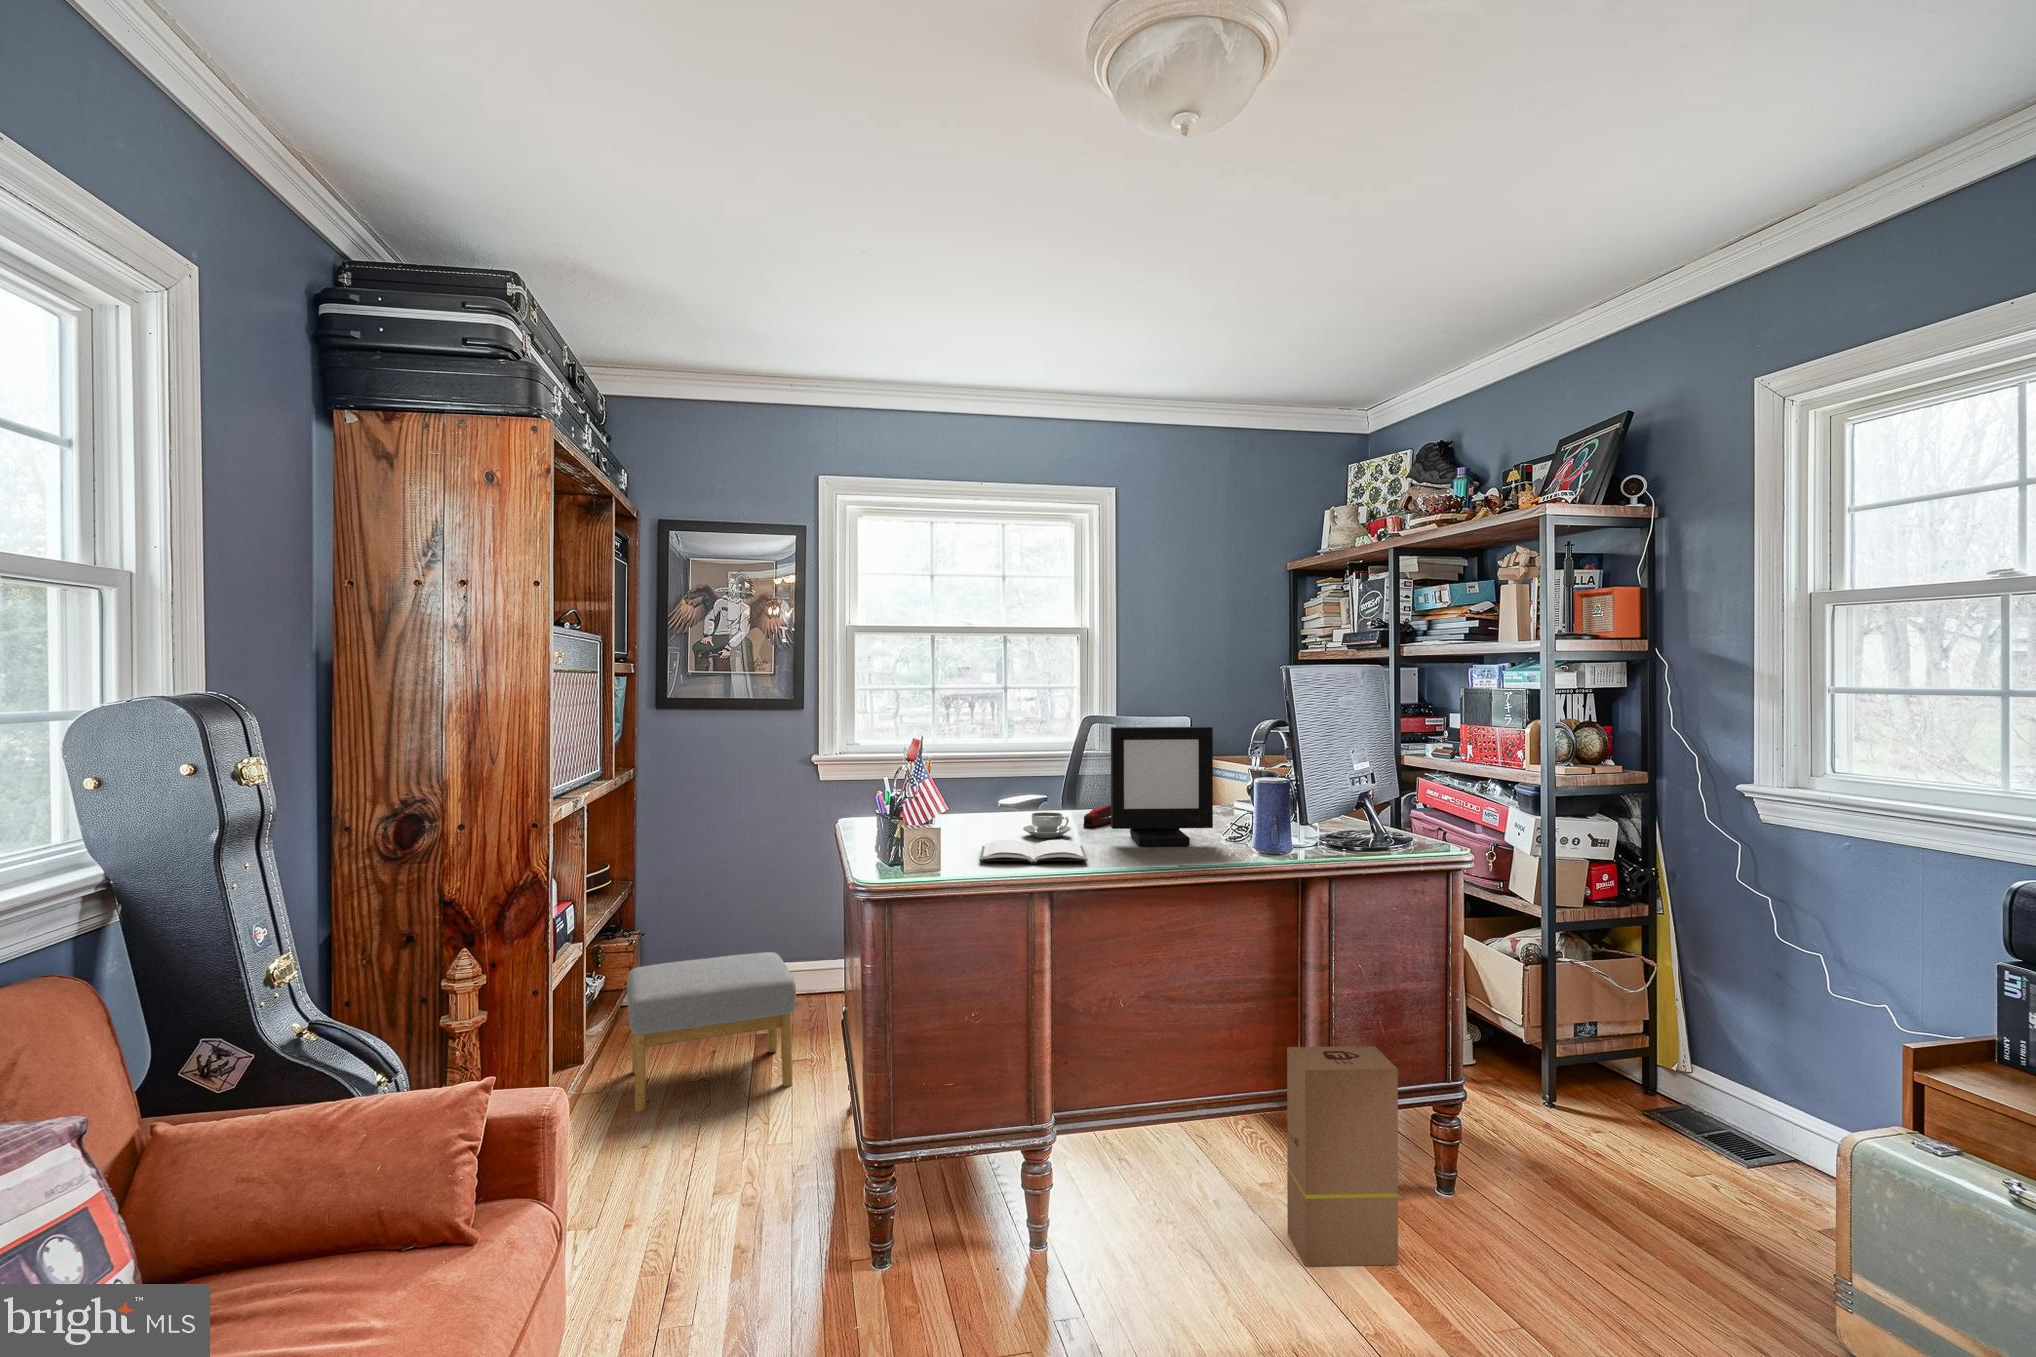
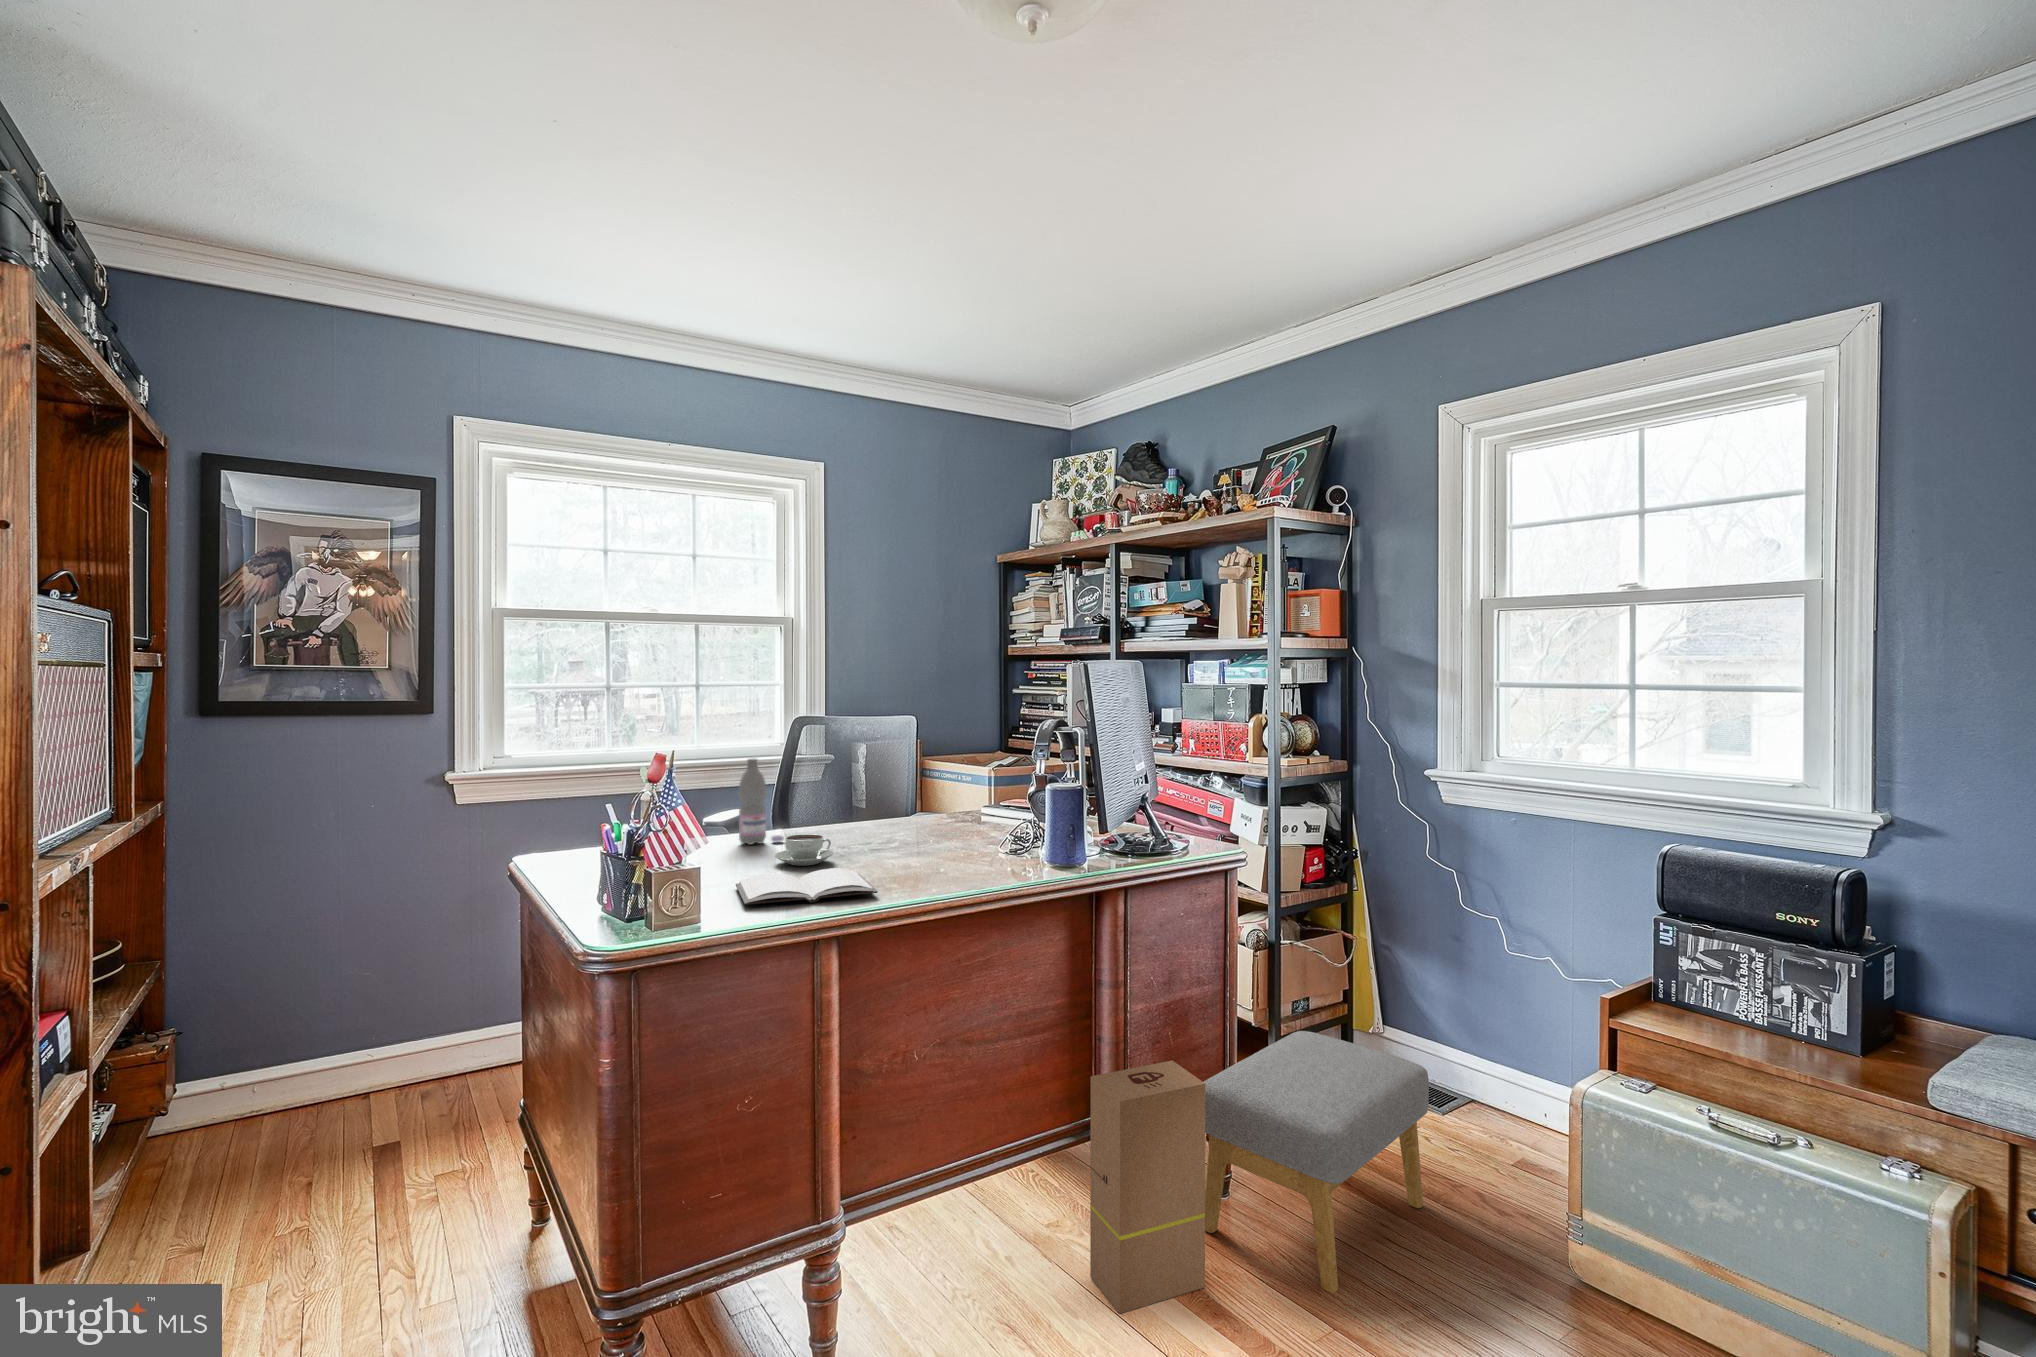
picture frame: present [1111,727,1213,846] -> none [885,729,997,868]
water bottle: none [1005,748,1042,820] -> present [738,759,784,845]
stapler: present [1083,804,1111,827] -> none [839,819,874,848]
footstool: present [627,952,796,1112] -> present [1204,1031,1429,1293]

